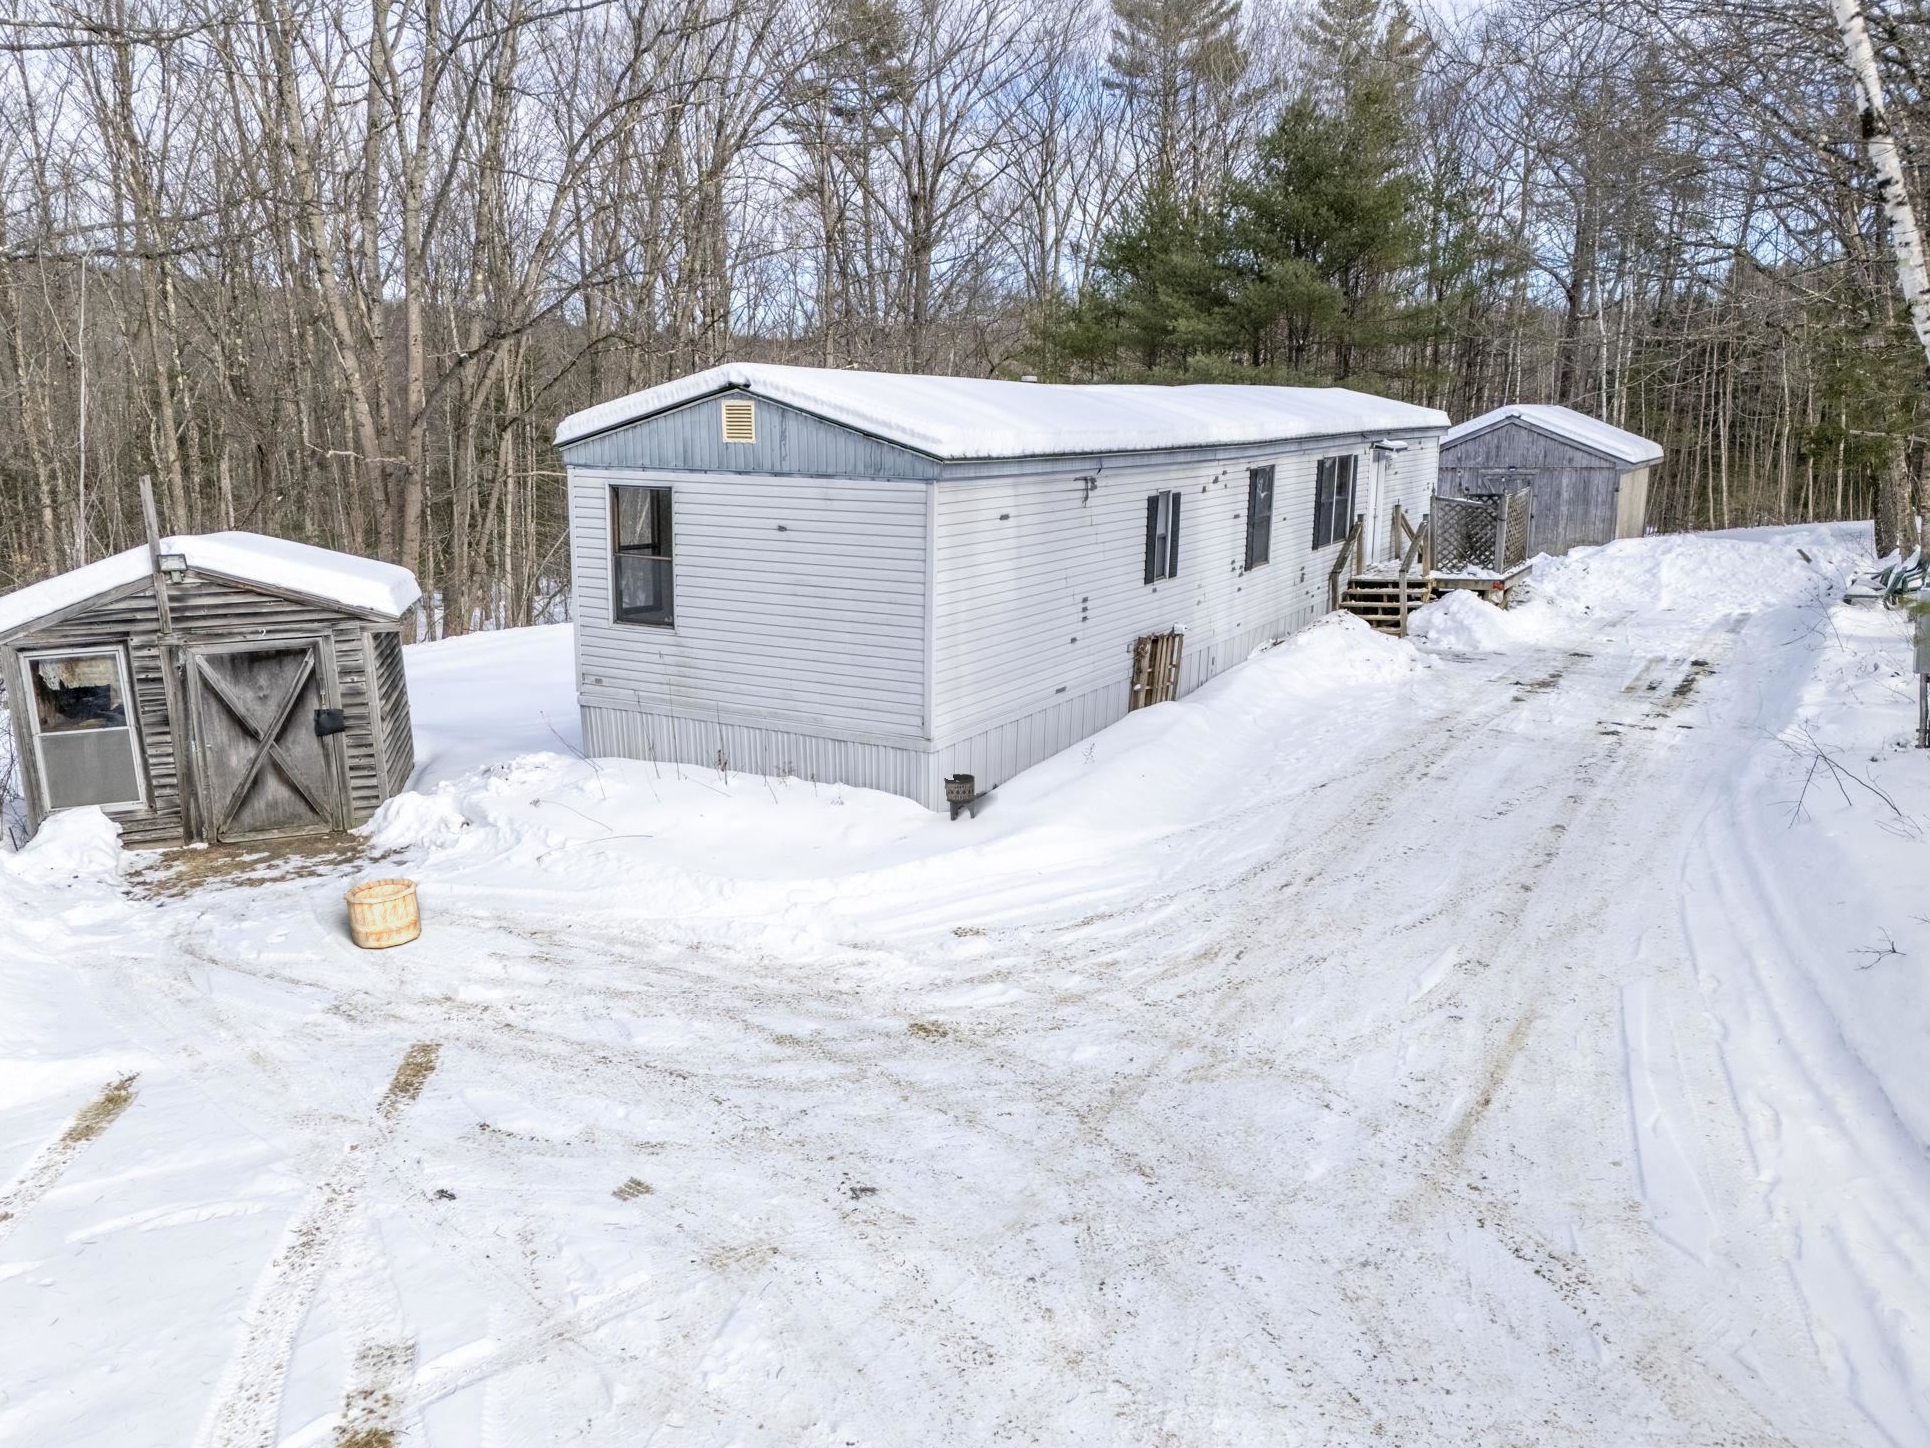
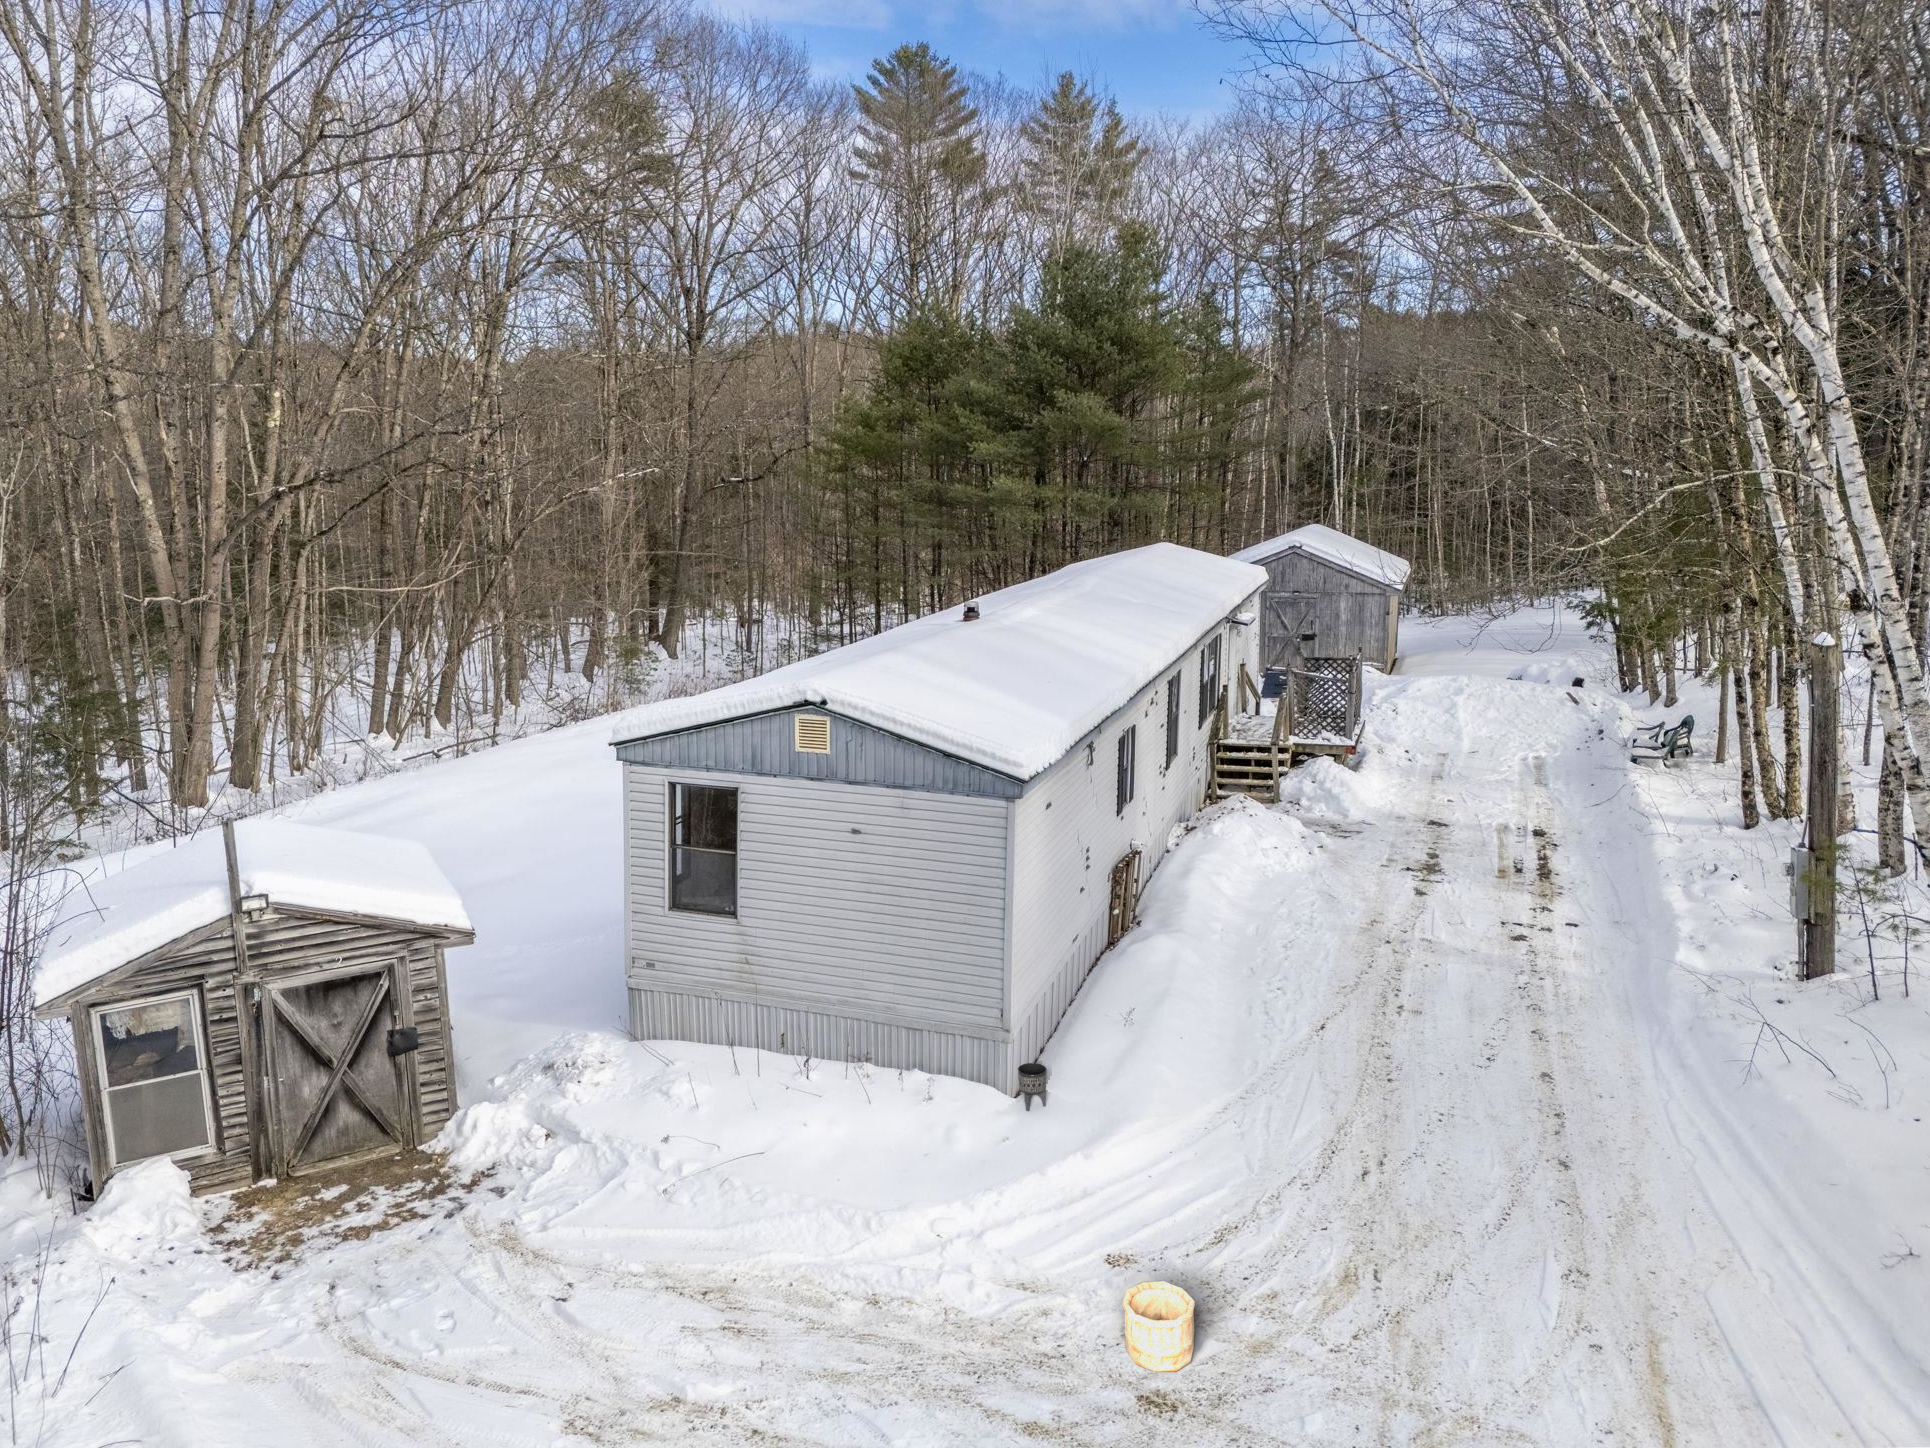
wooden bucket: present [343,879,421,948] -> present [1122,1281,1195,1372]

